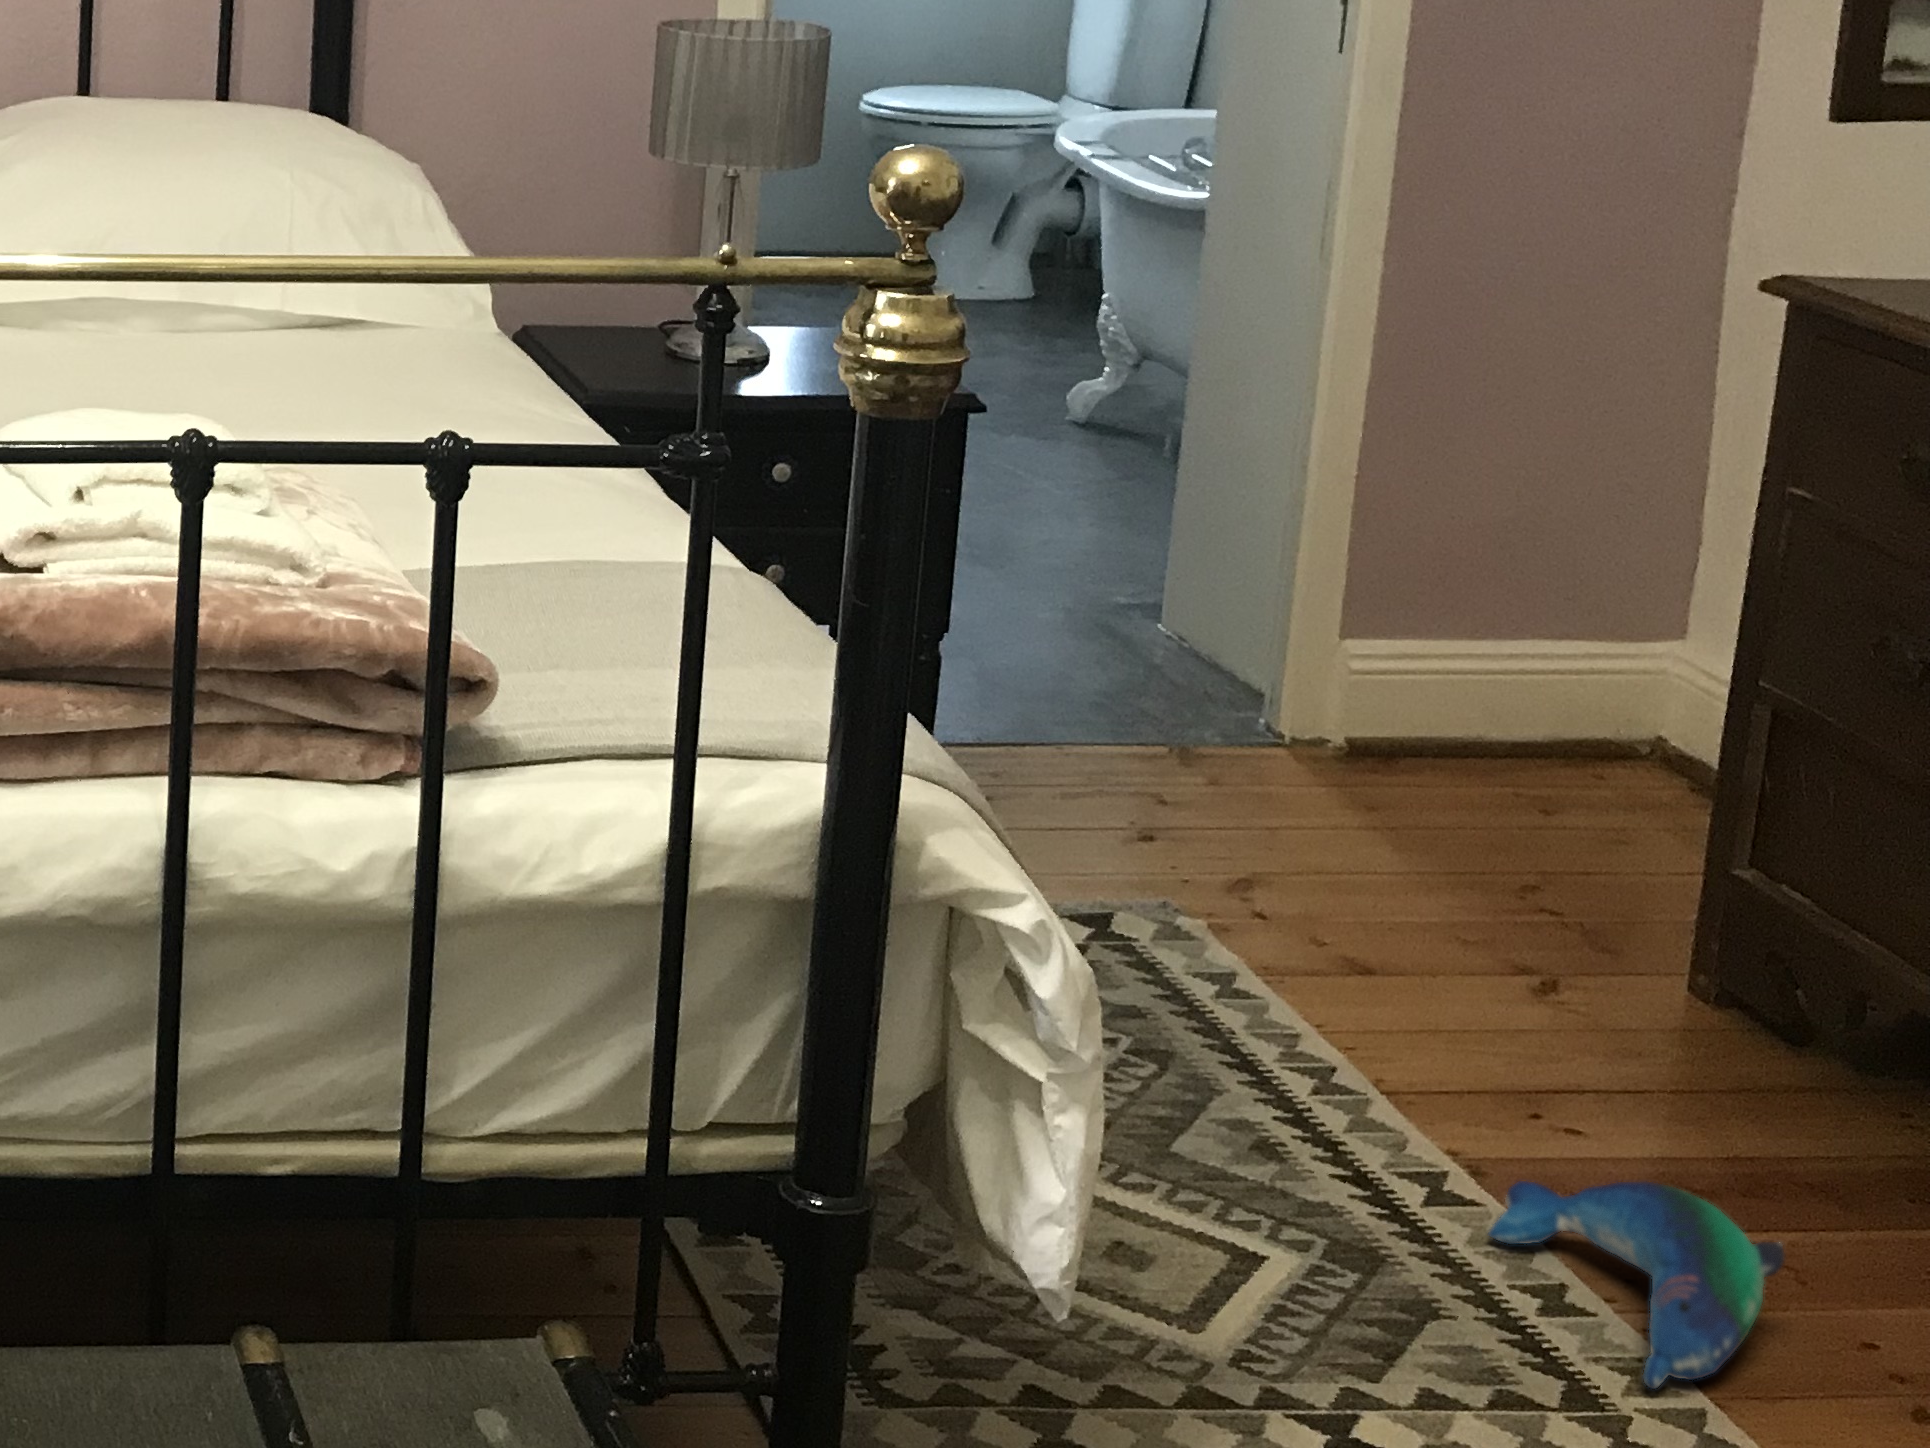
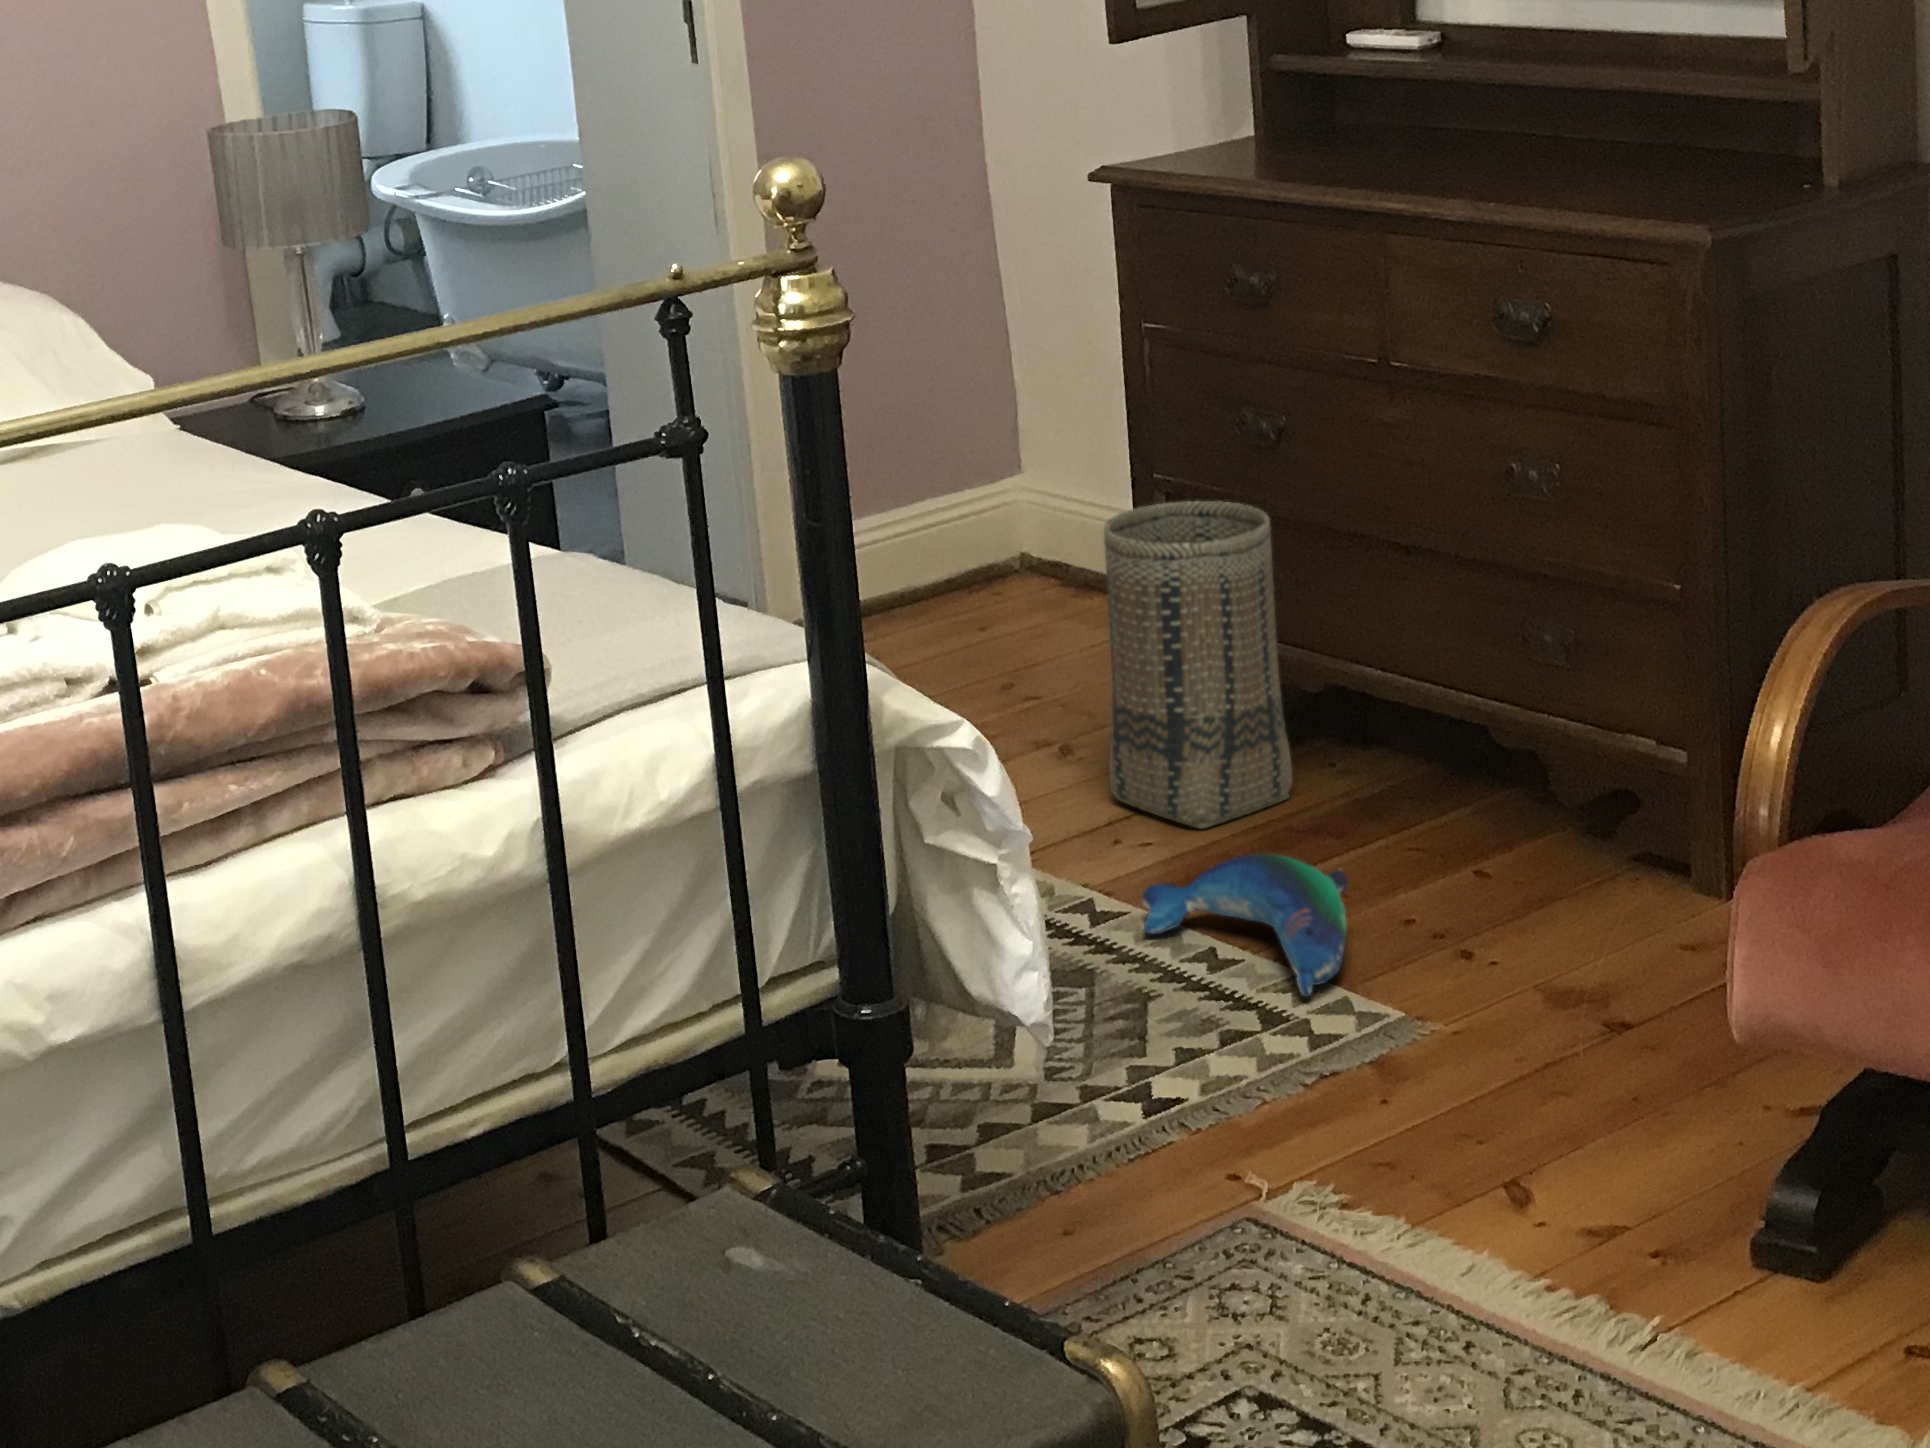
basket: none [1572,708,1876,1138] -> present [1104,501,1292,829]

